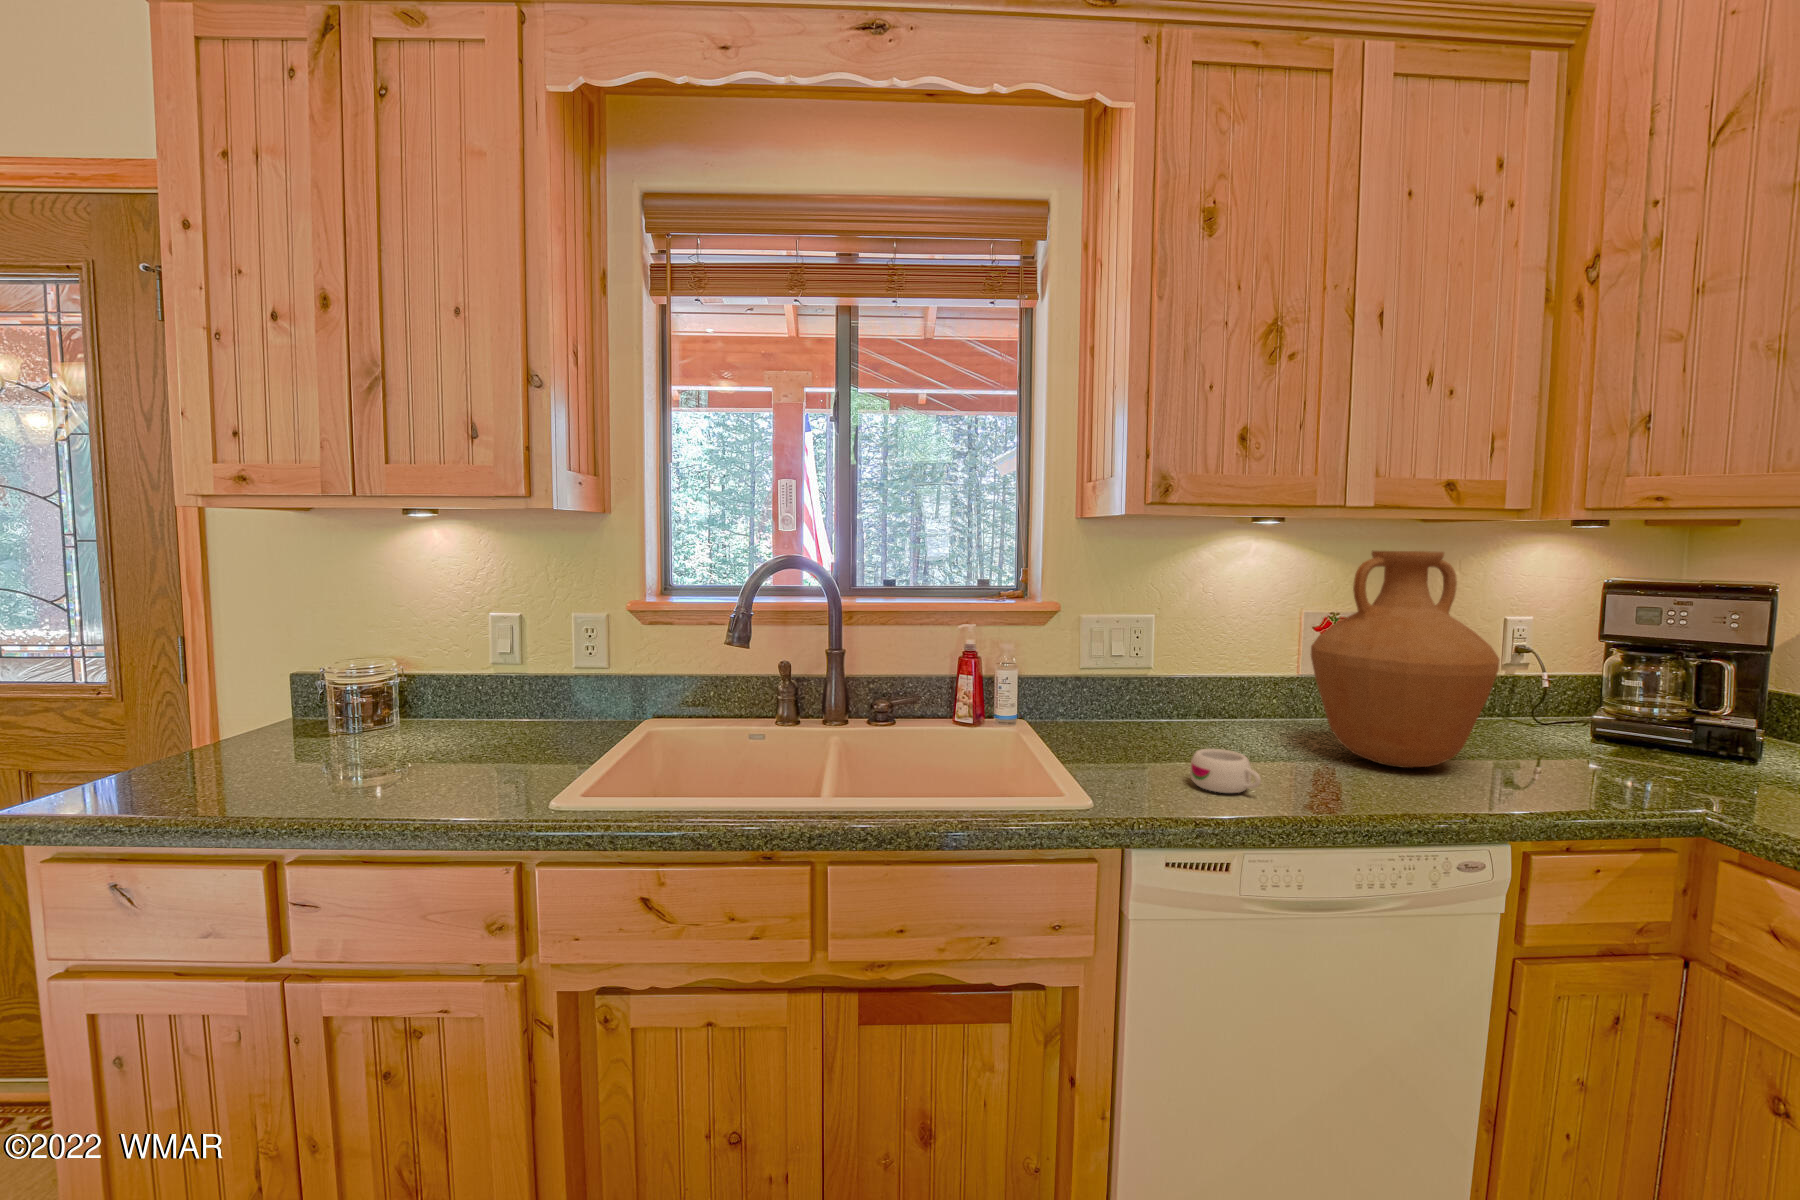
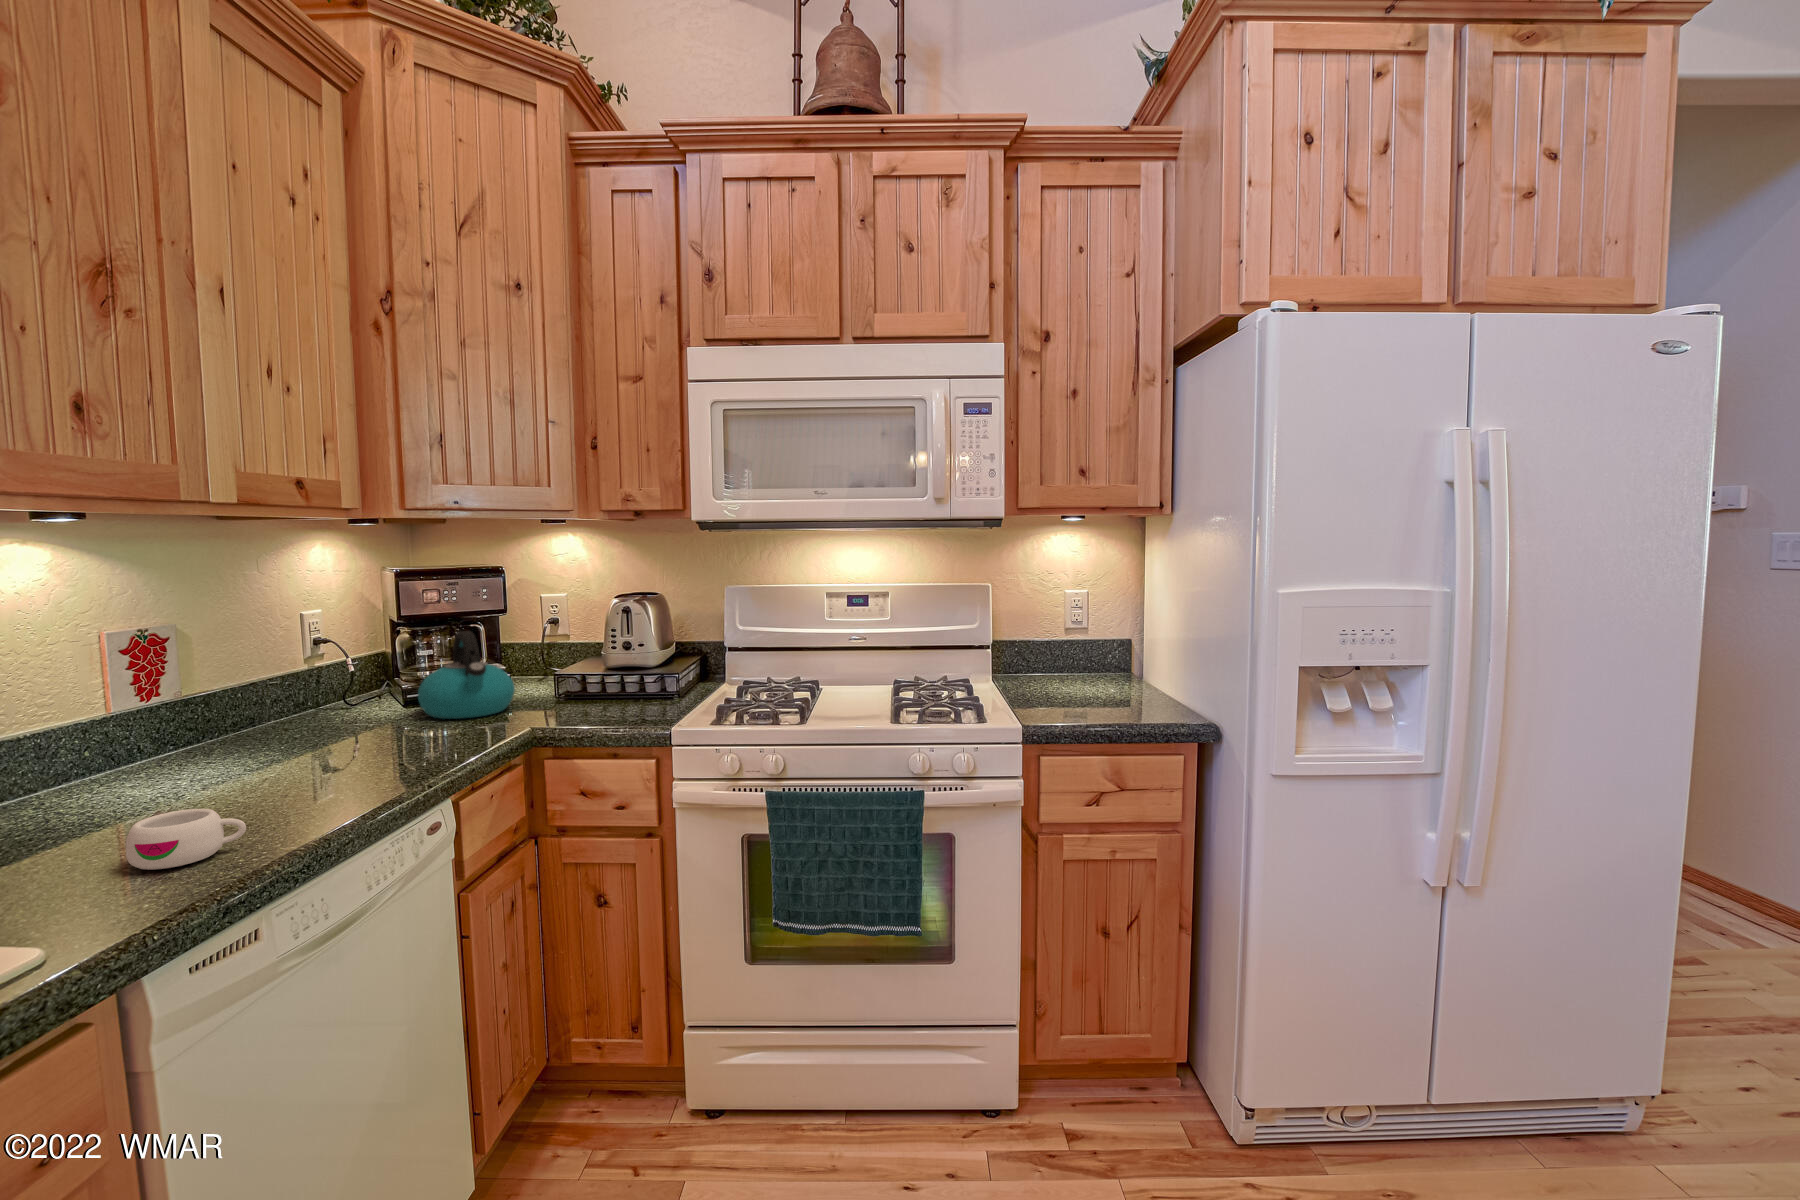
vase: present [1311,551,1500,768] -> none [183,552,389,776]
kettle: none [1596,662,1758,782] -> present [418,631,515,719]

